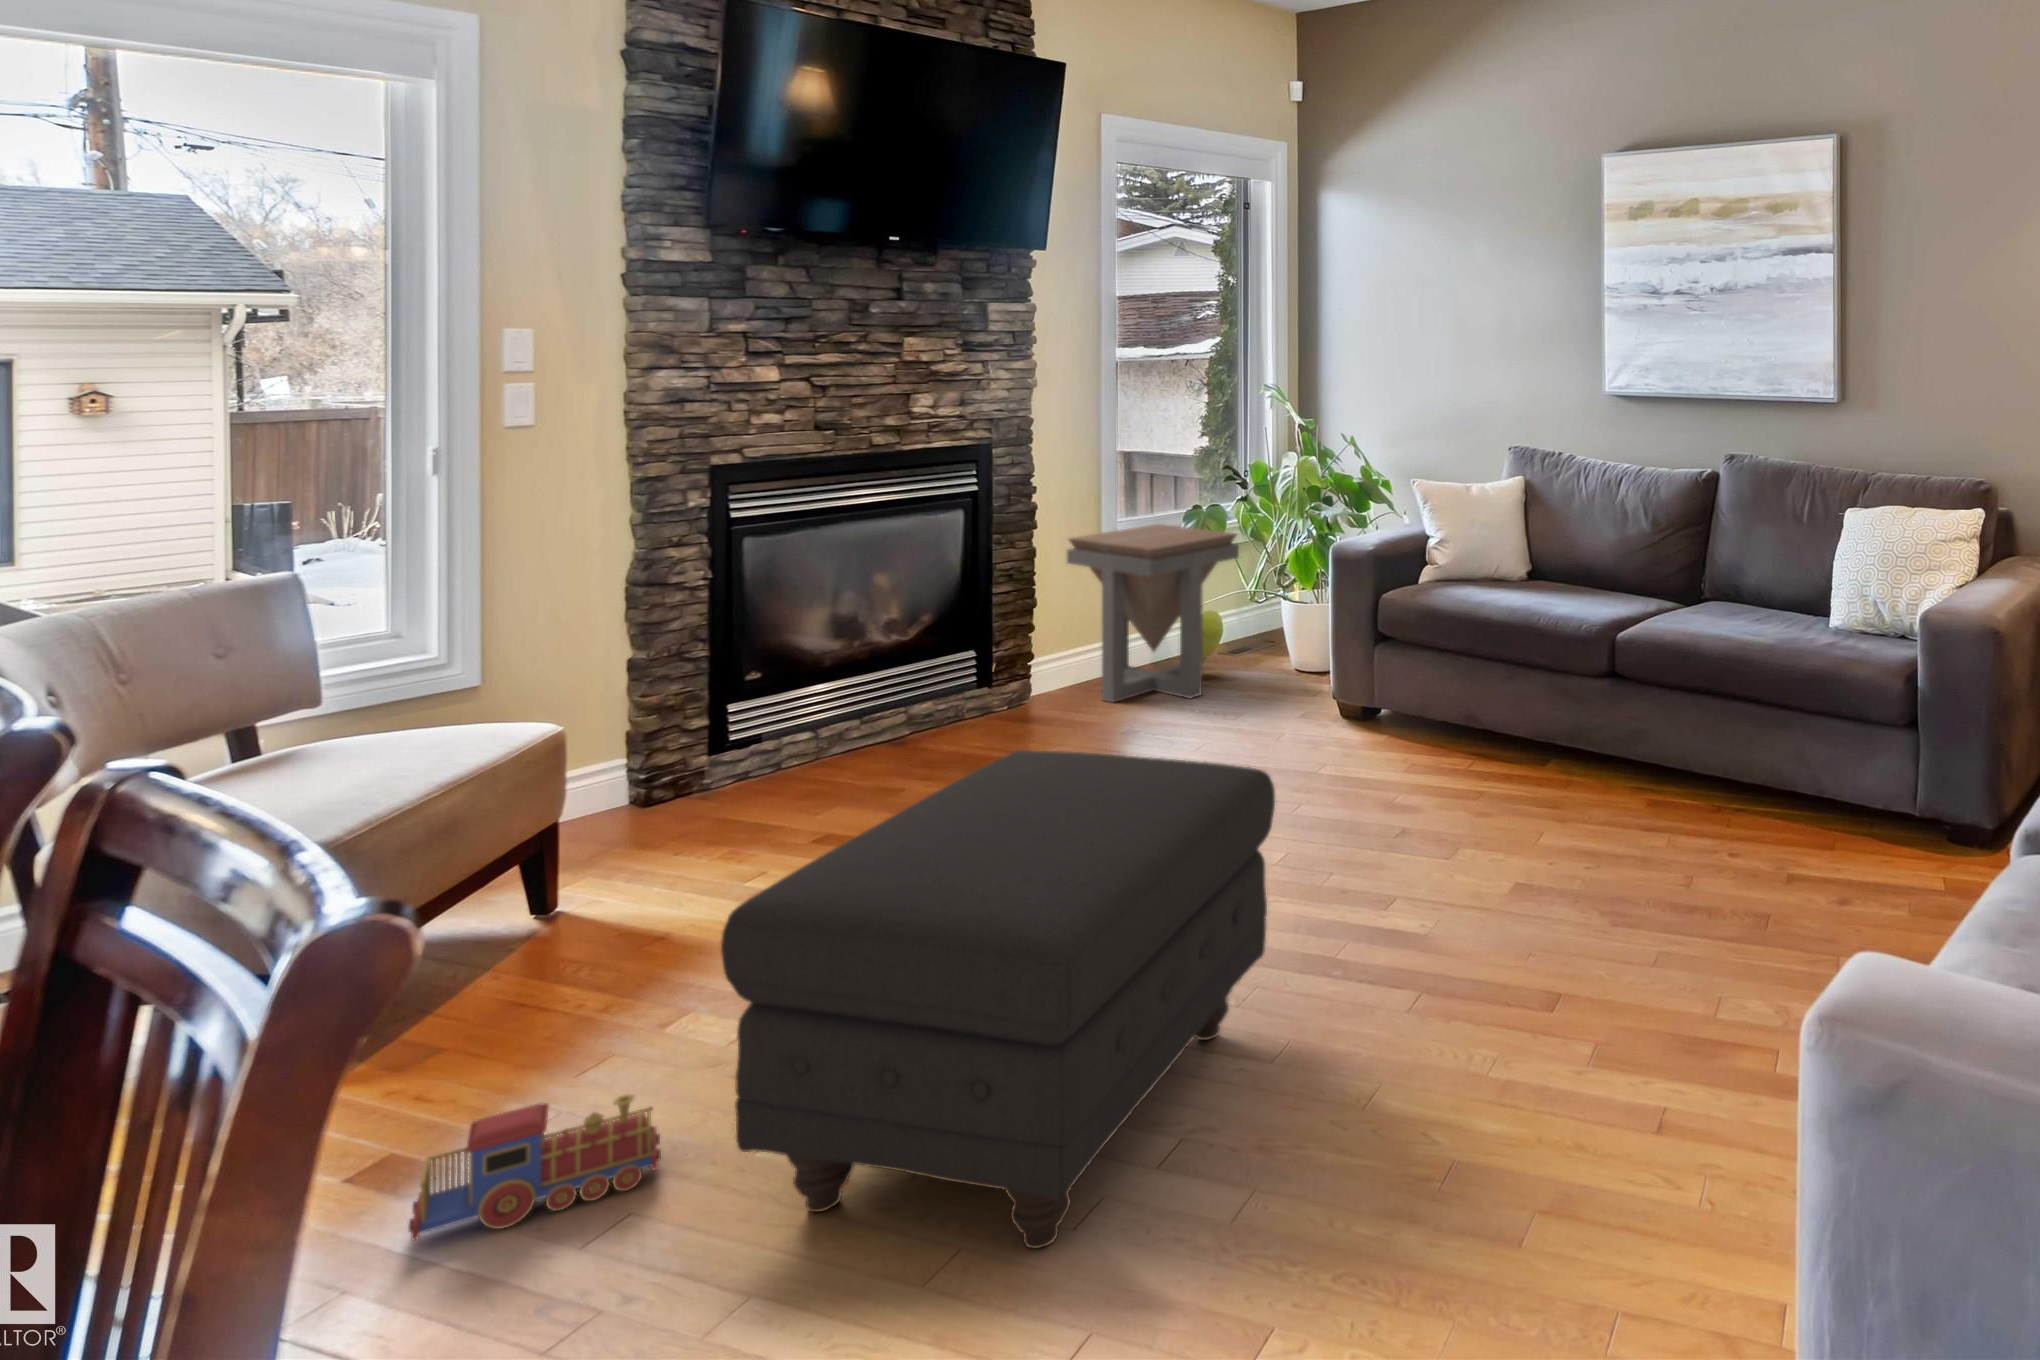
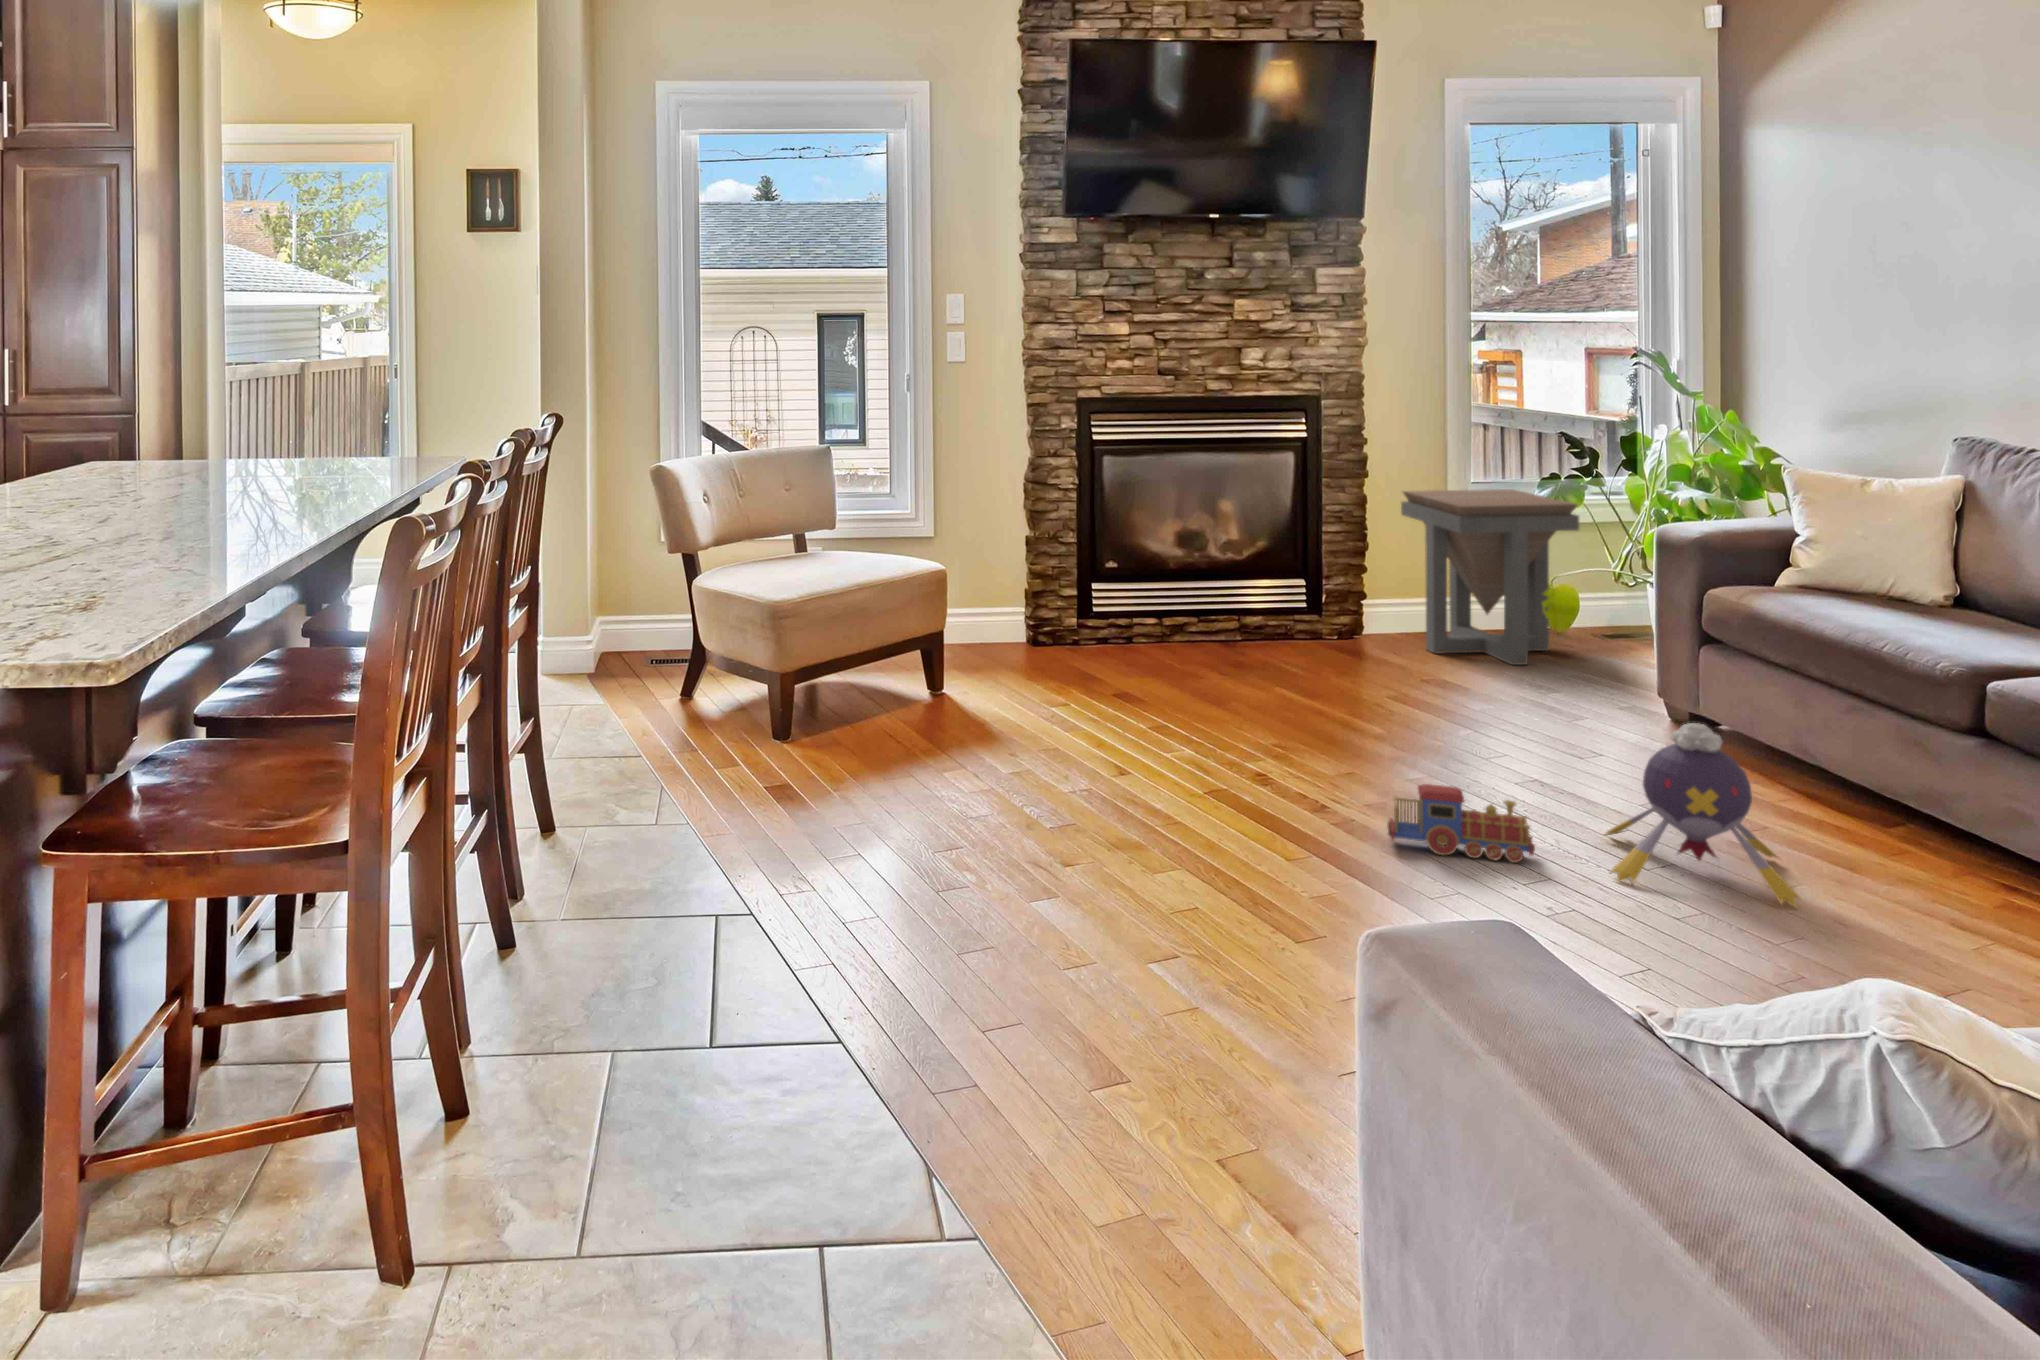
plush toy: none [1439,731,1612,898] -> present [1605,723,1801,907]
ottoman: present [721,750,1275,1249] -> none [870,614,1297,926]
toy train: present [409,1094,661,1240] -> present [1388,784,1535,863]

